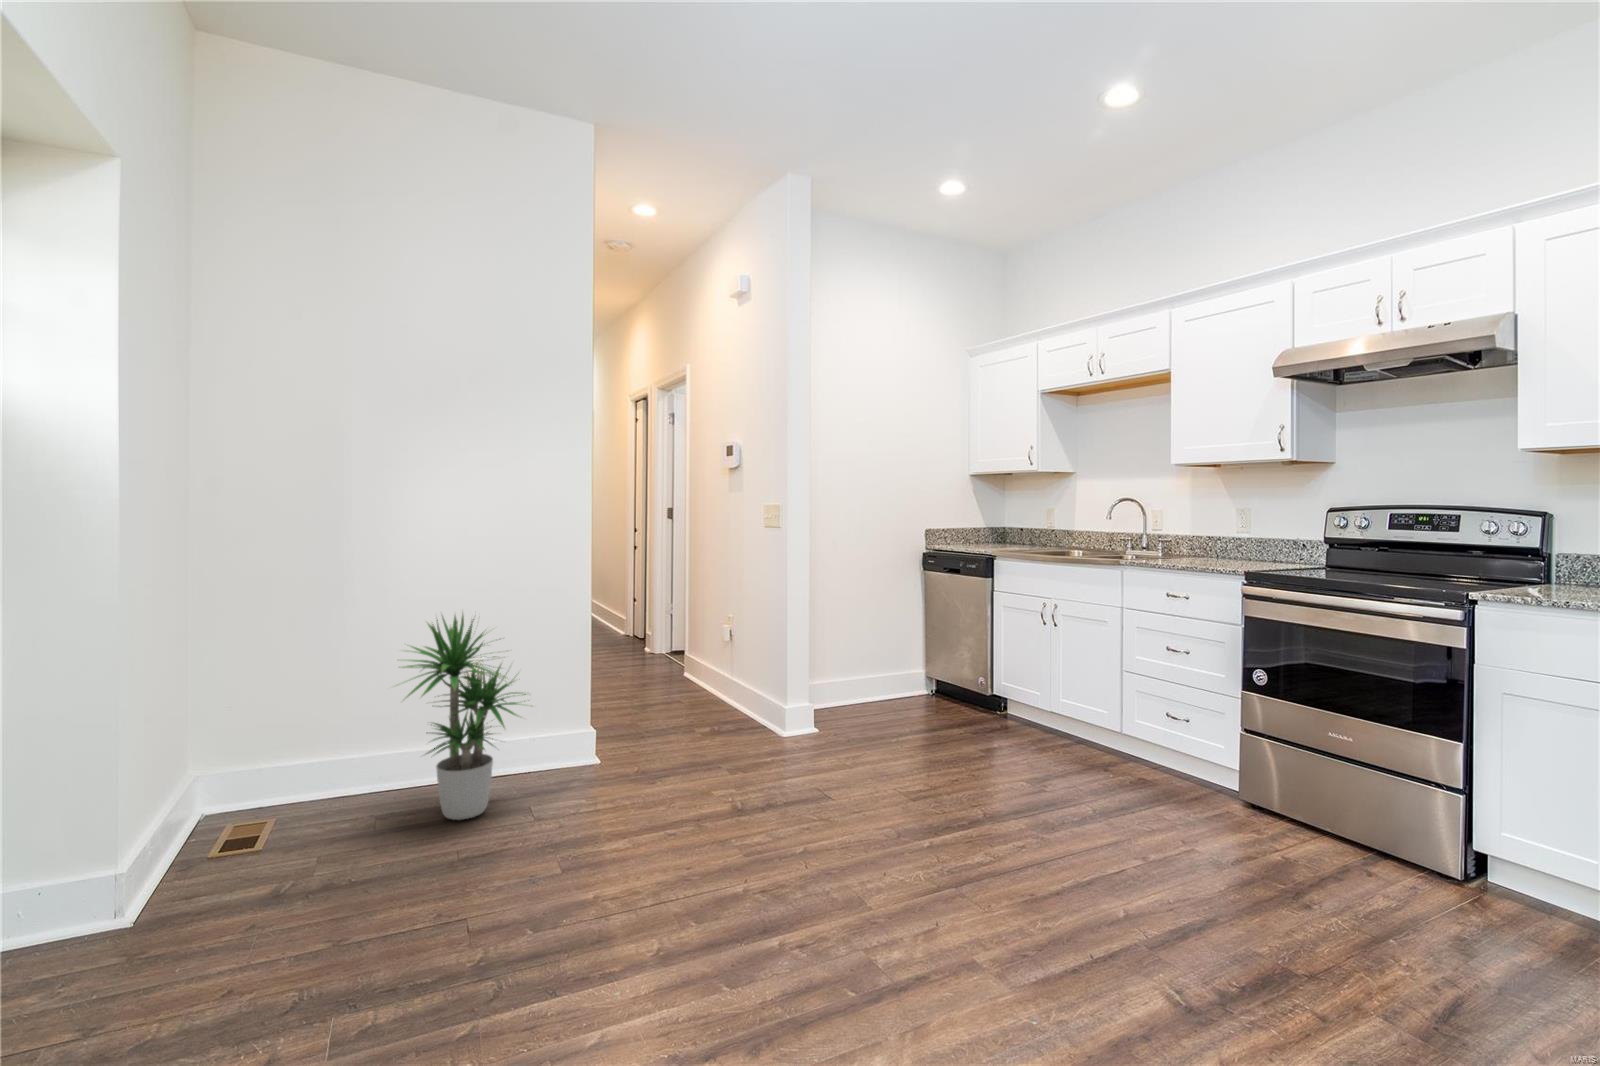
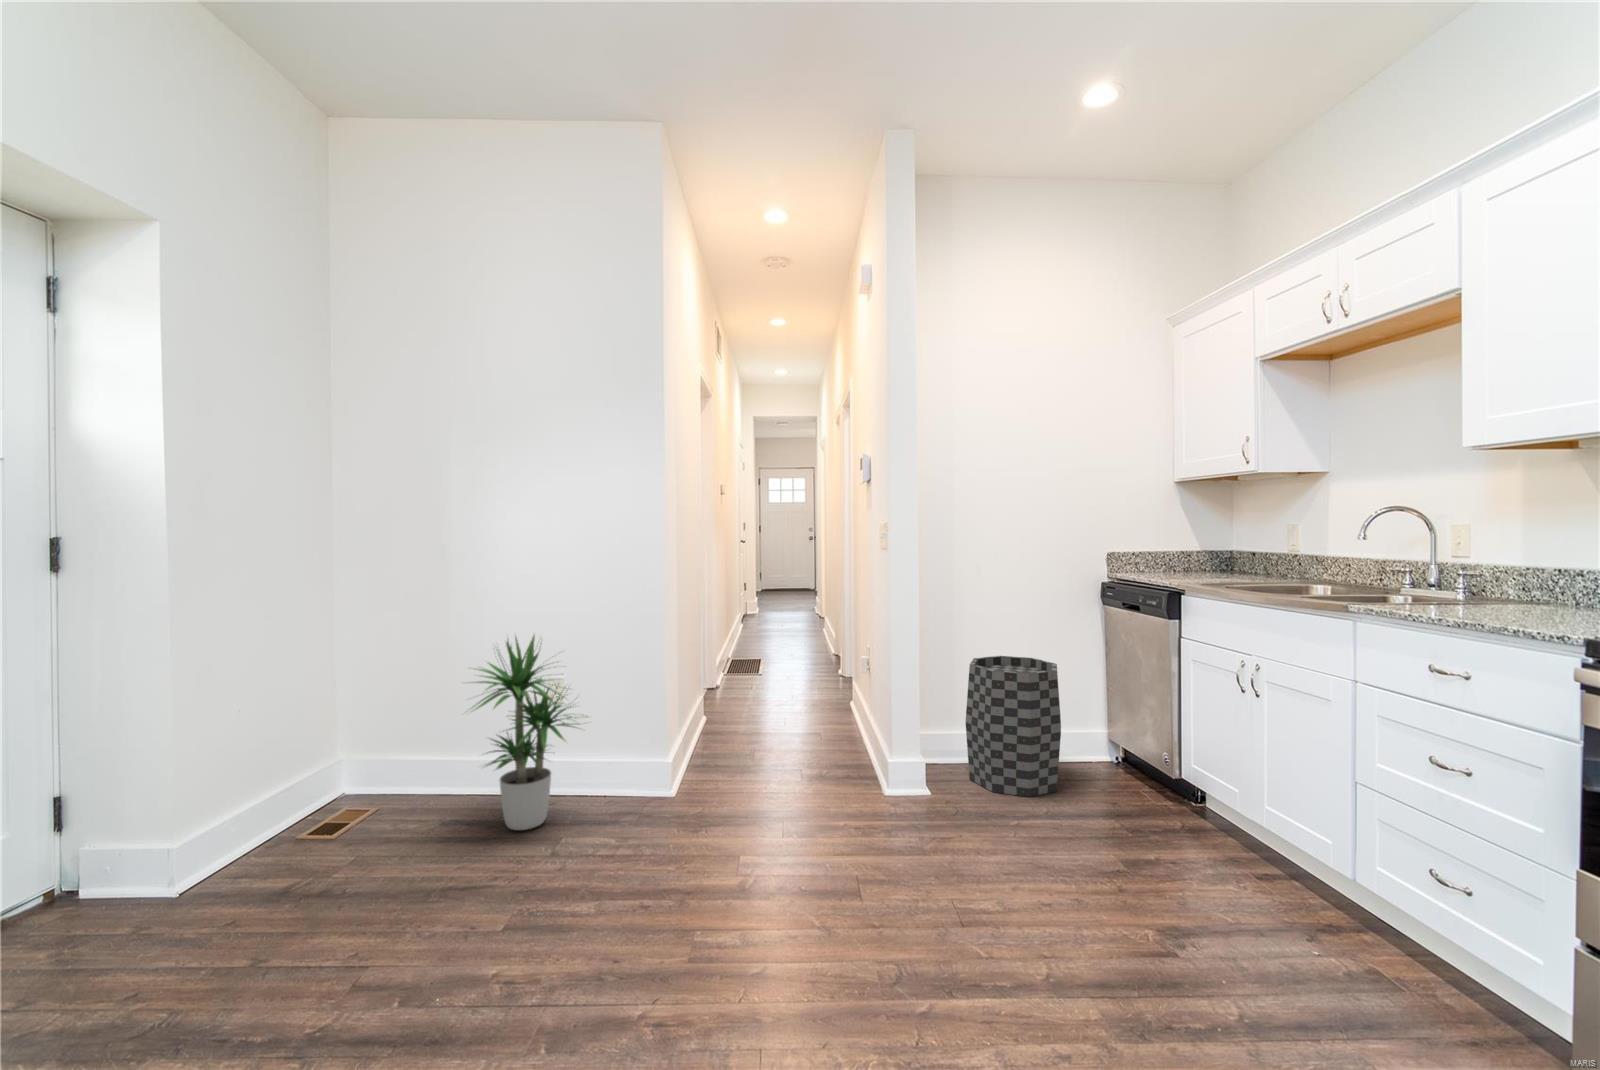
trash can: none [836,616,914,726] -> present [966,656,1061,797]

